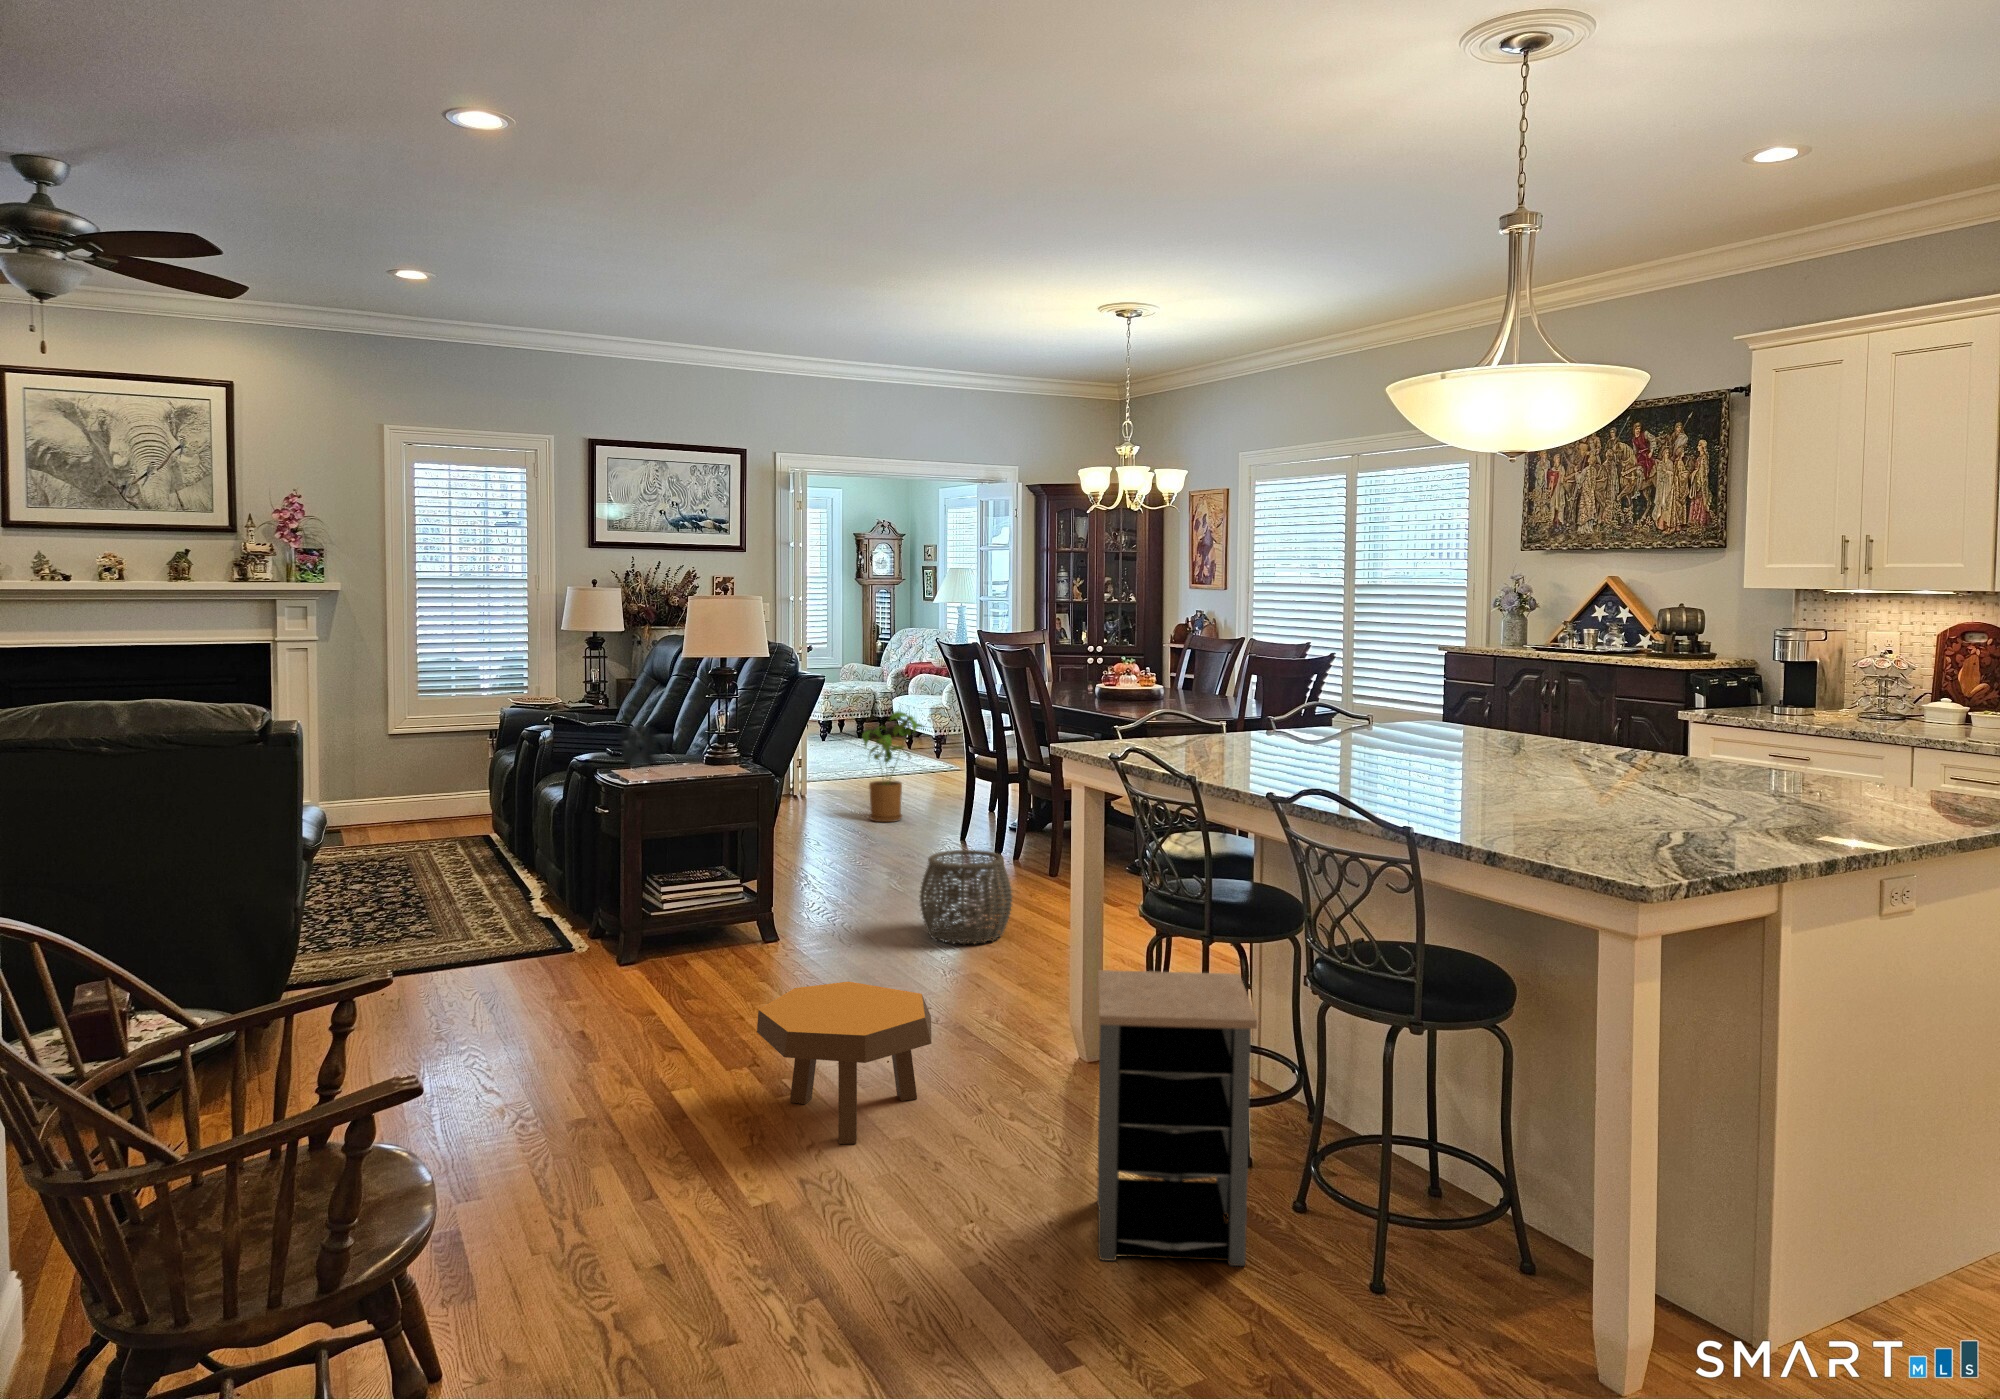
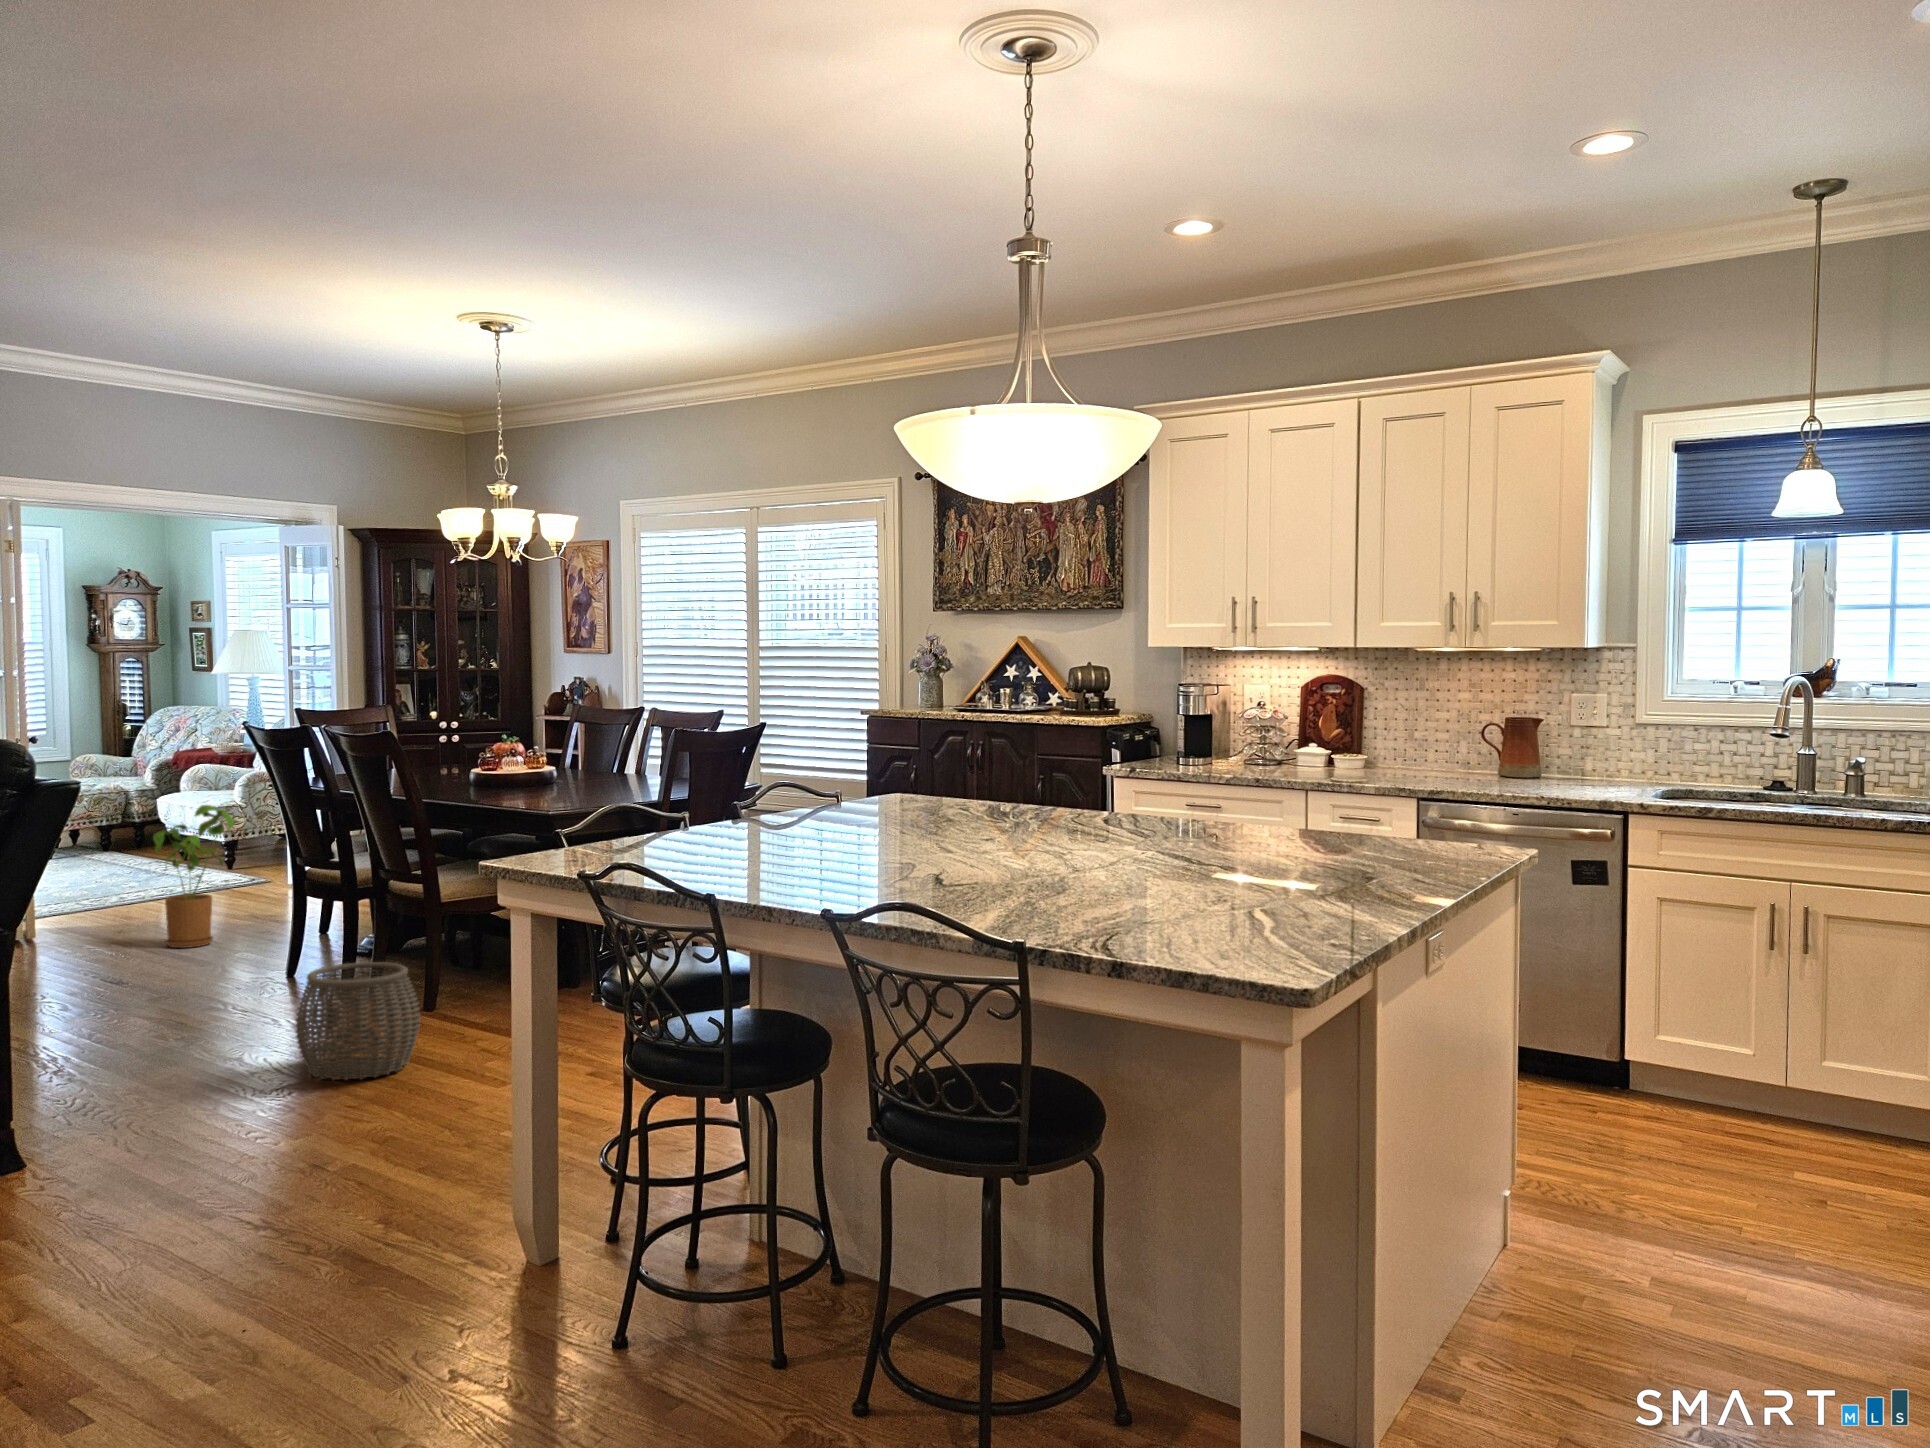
side table: present [1097,970,1257,1266] -> none [641,1049,846,1399]
footstool: present [757,982,932,1144] -> none [151,1130,405,1336]

